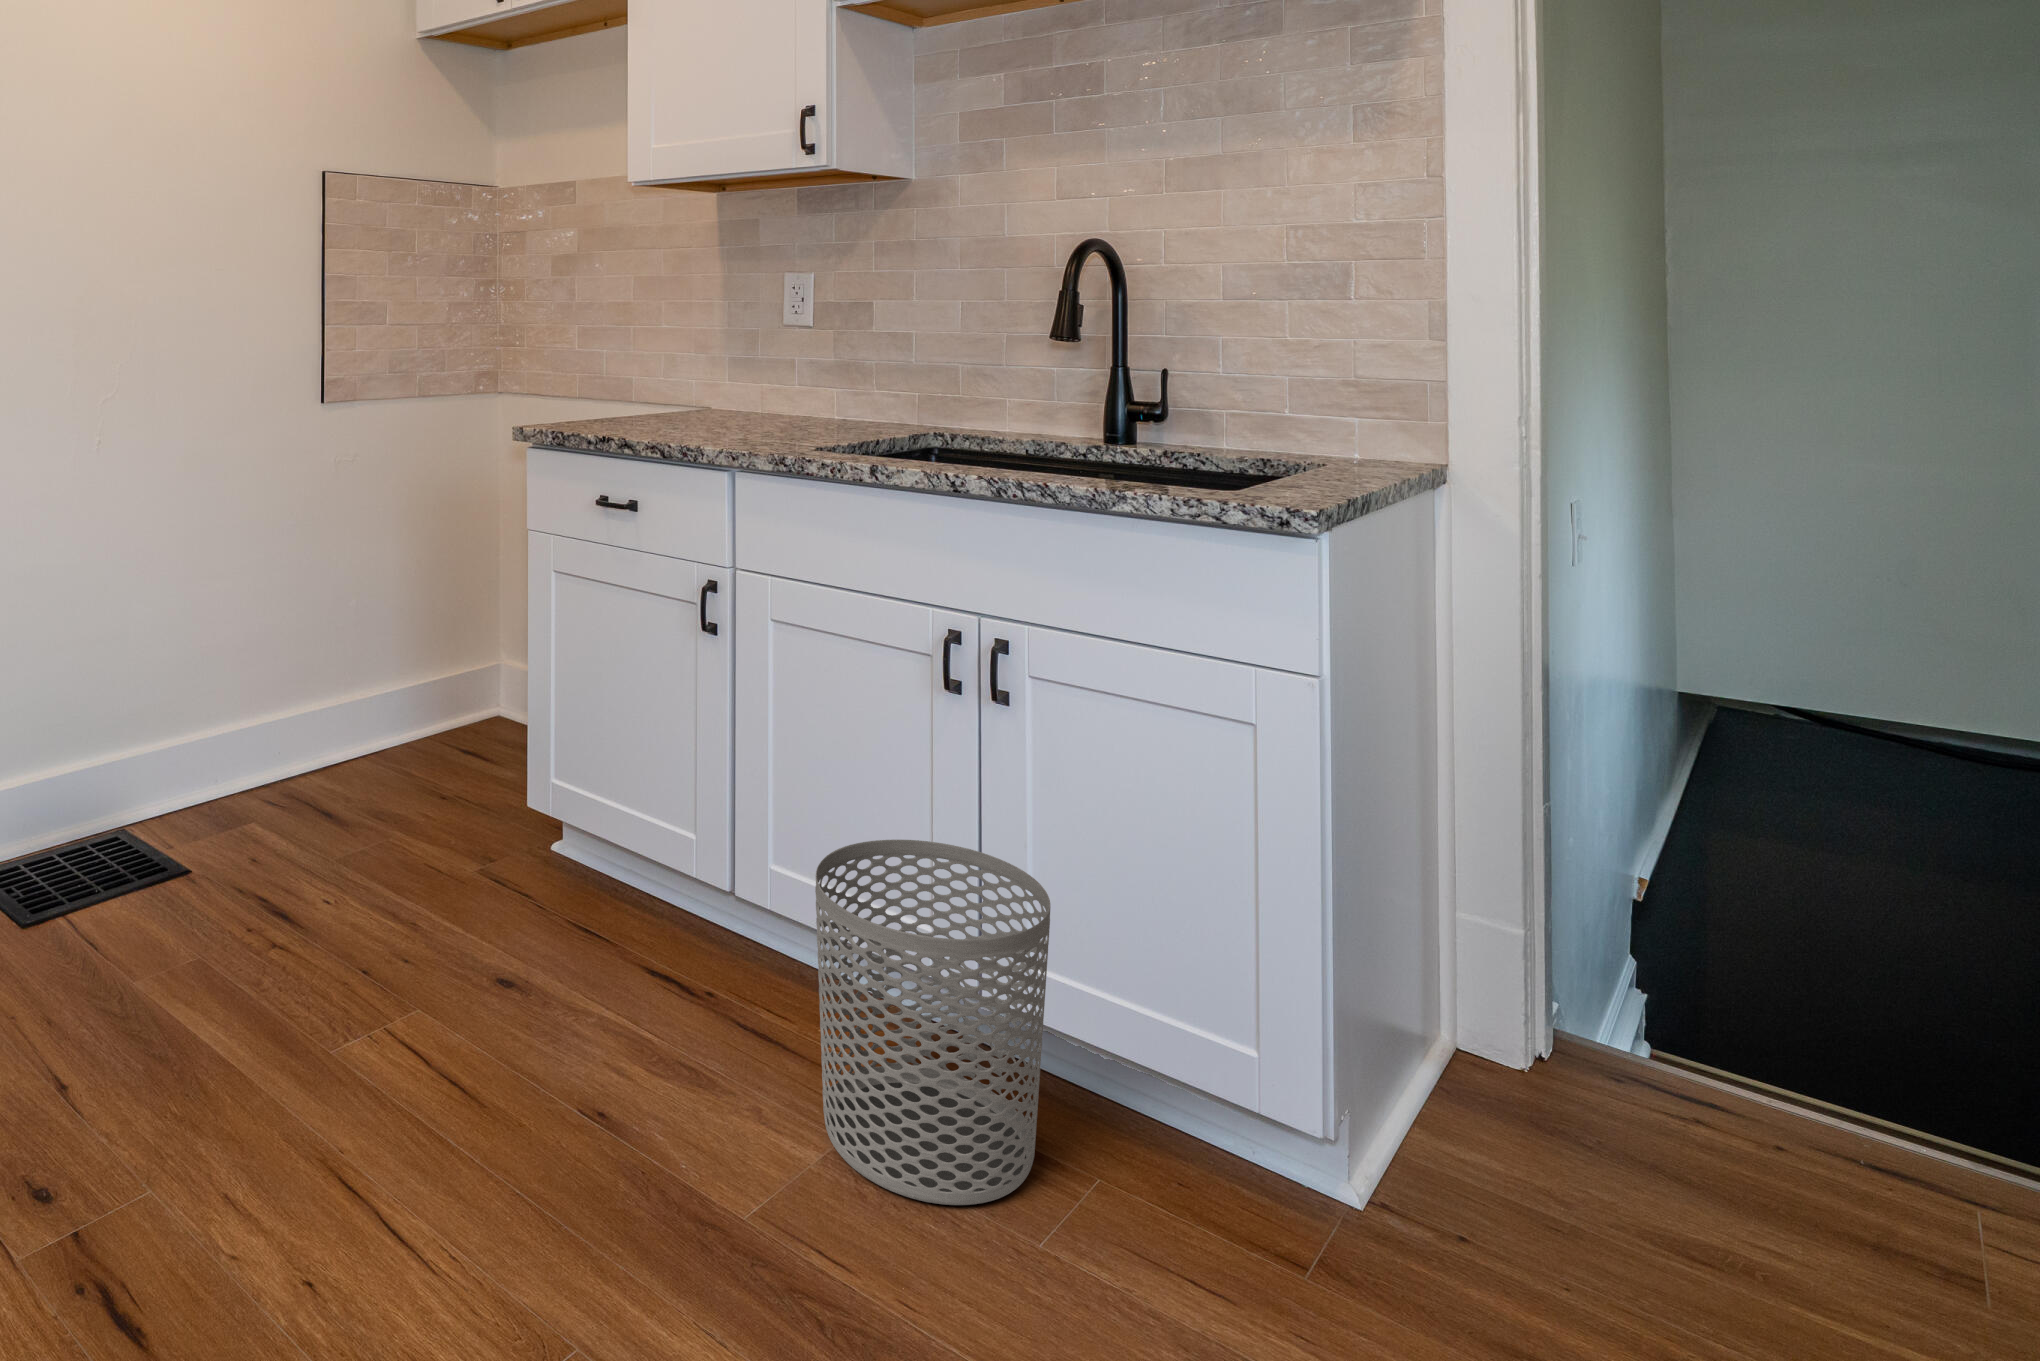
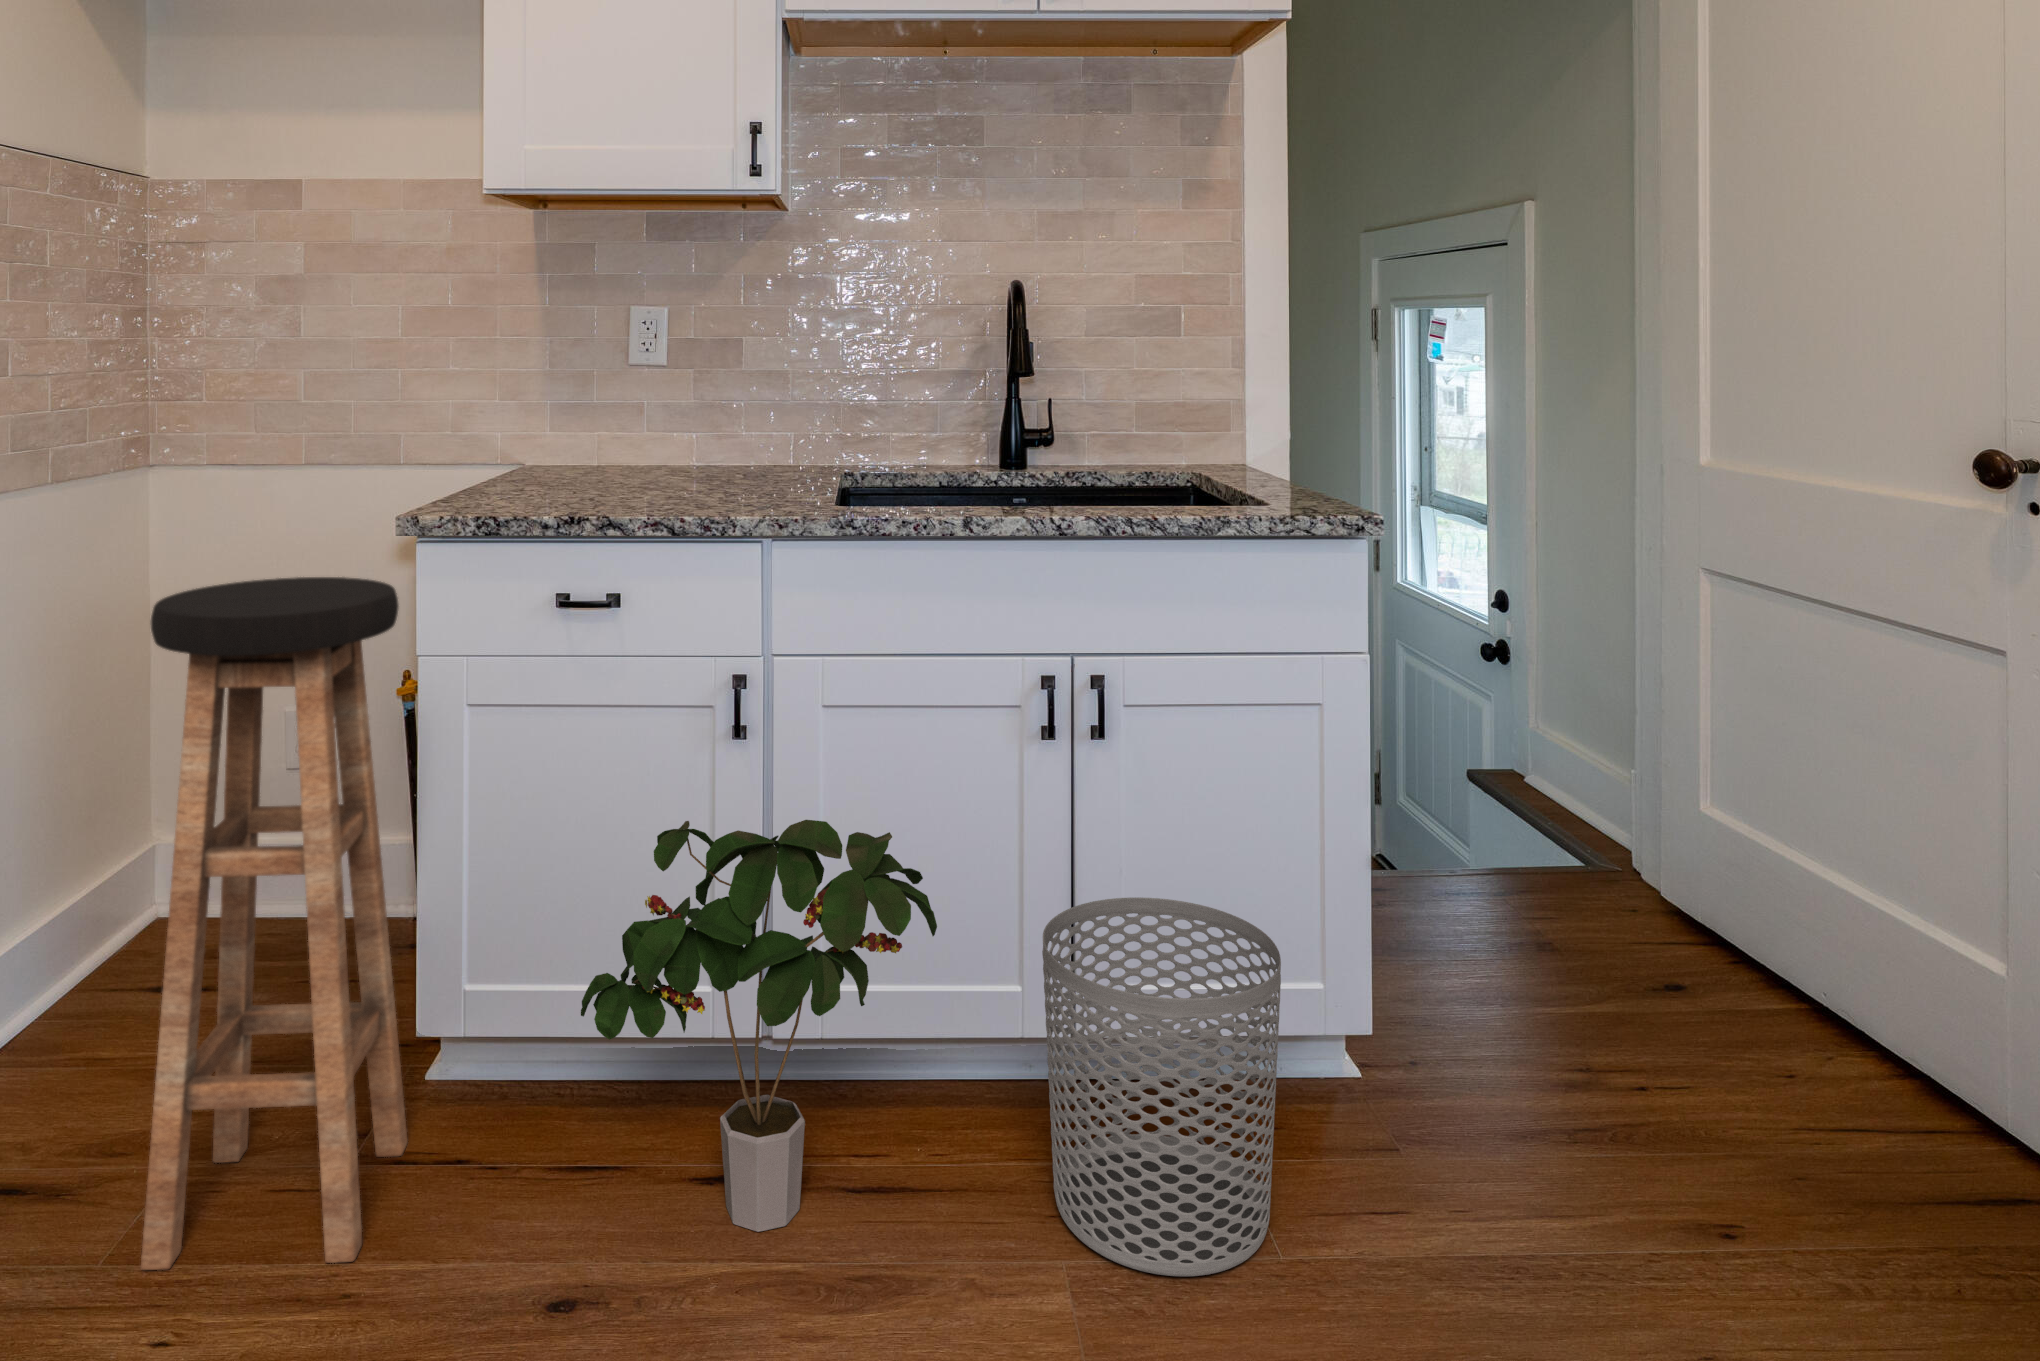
bar stool: none [303,466,485,918] -> present [141,577,407,1270]
potted plant: none [533,680,766,1013] -> present [581,820,937,1232]

